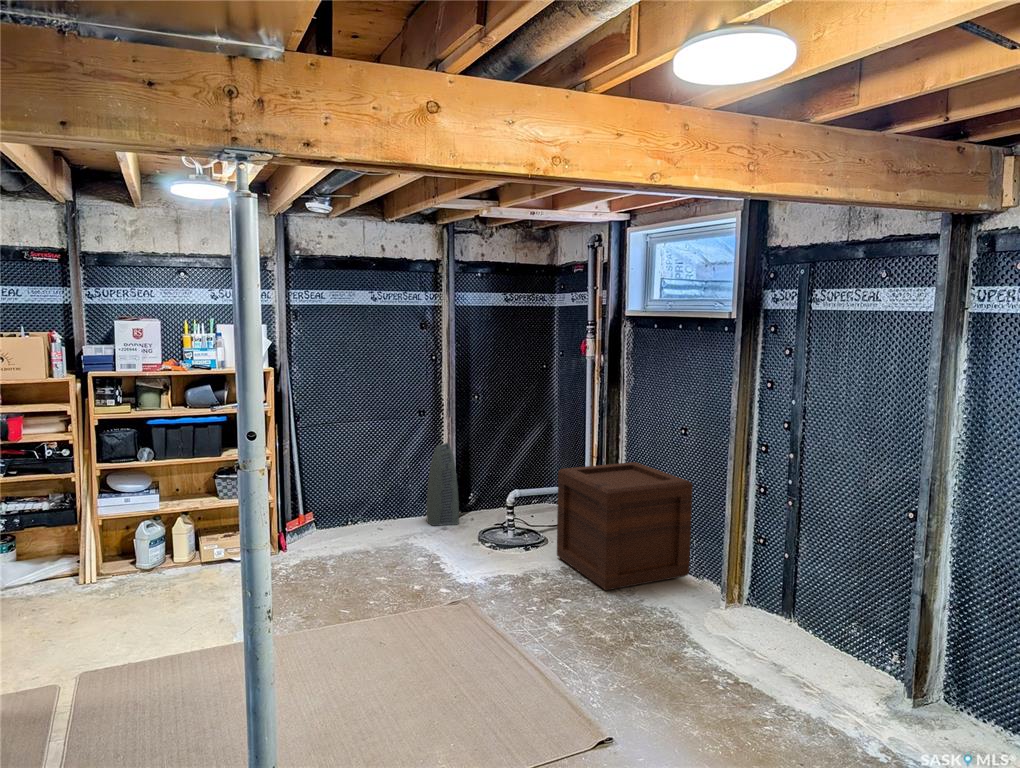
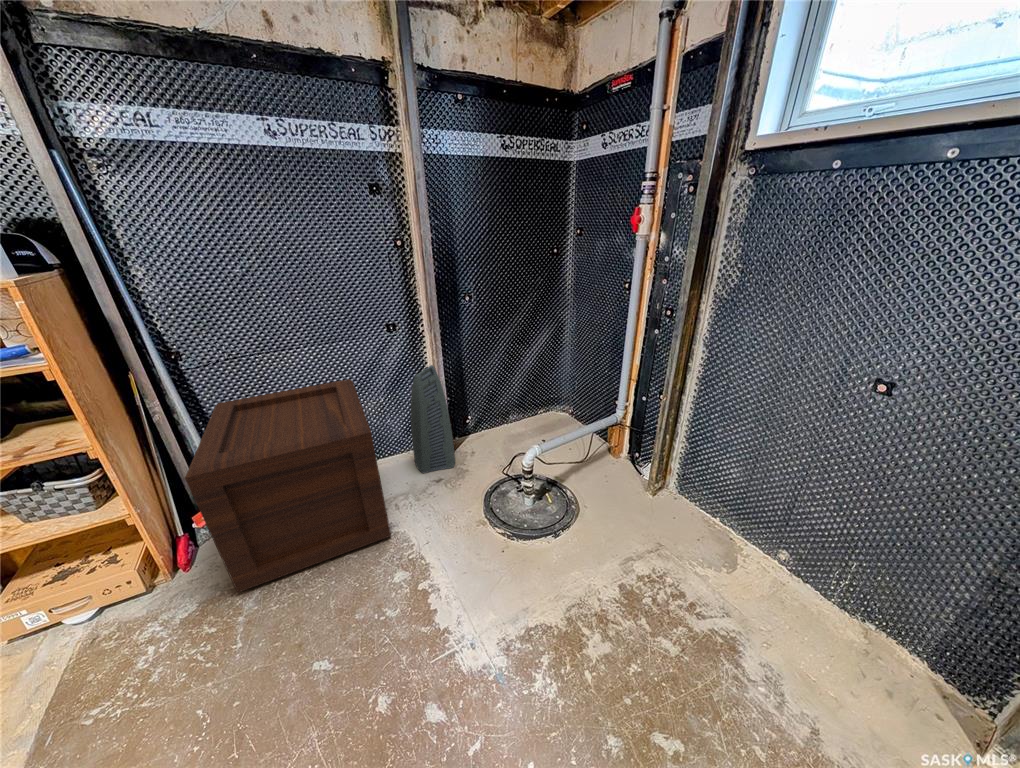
wooden crate: present [557,462,693,590] -> present [185,379,391,593]

